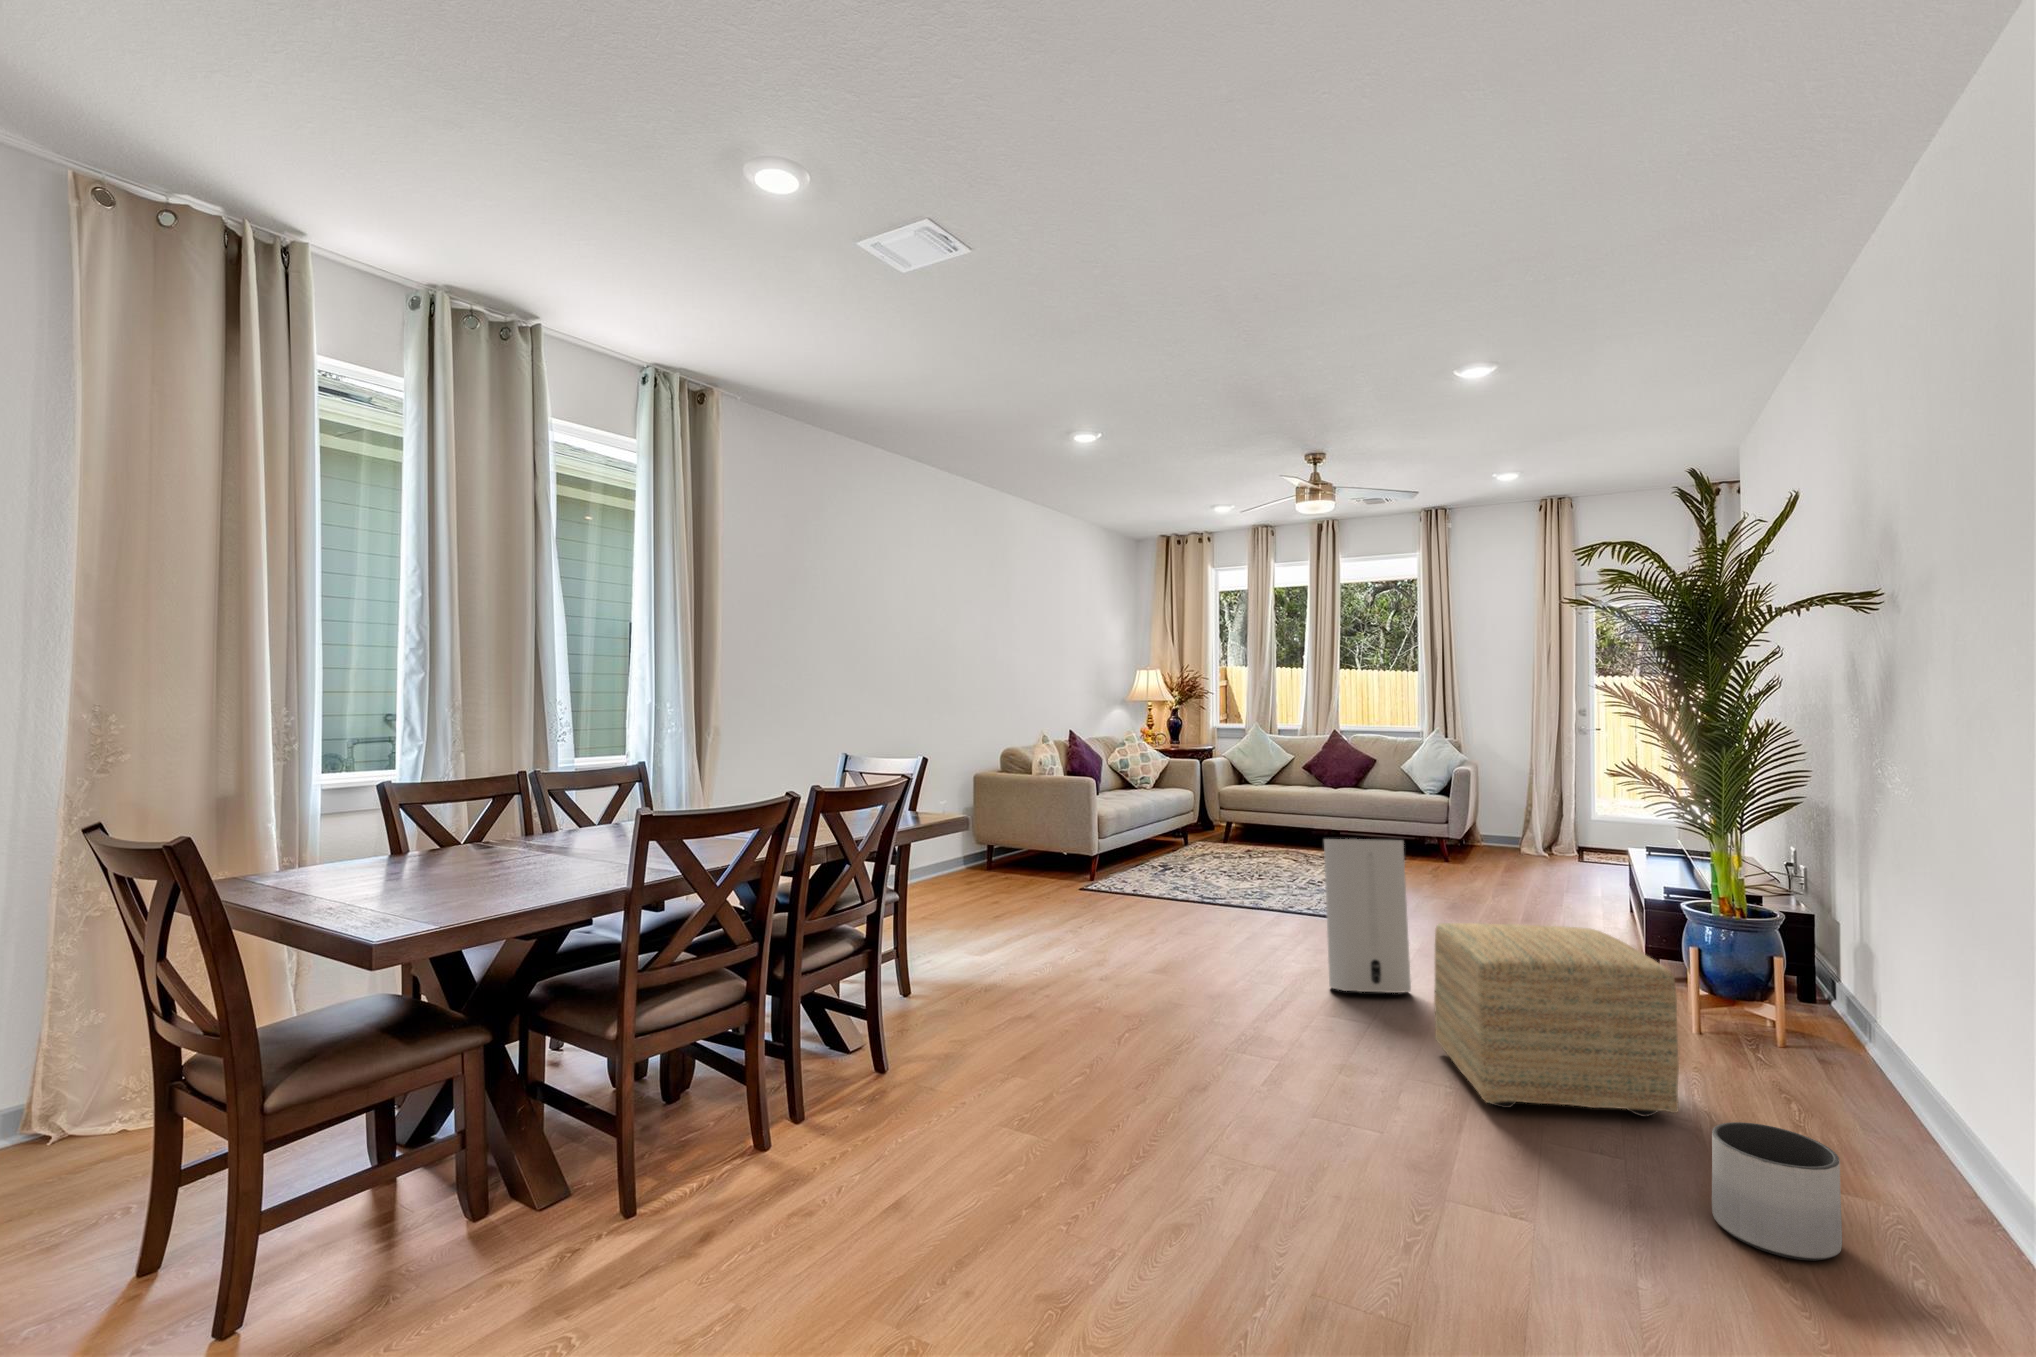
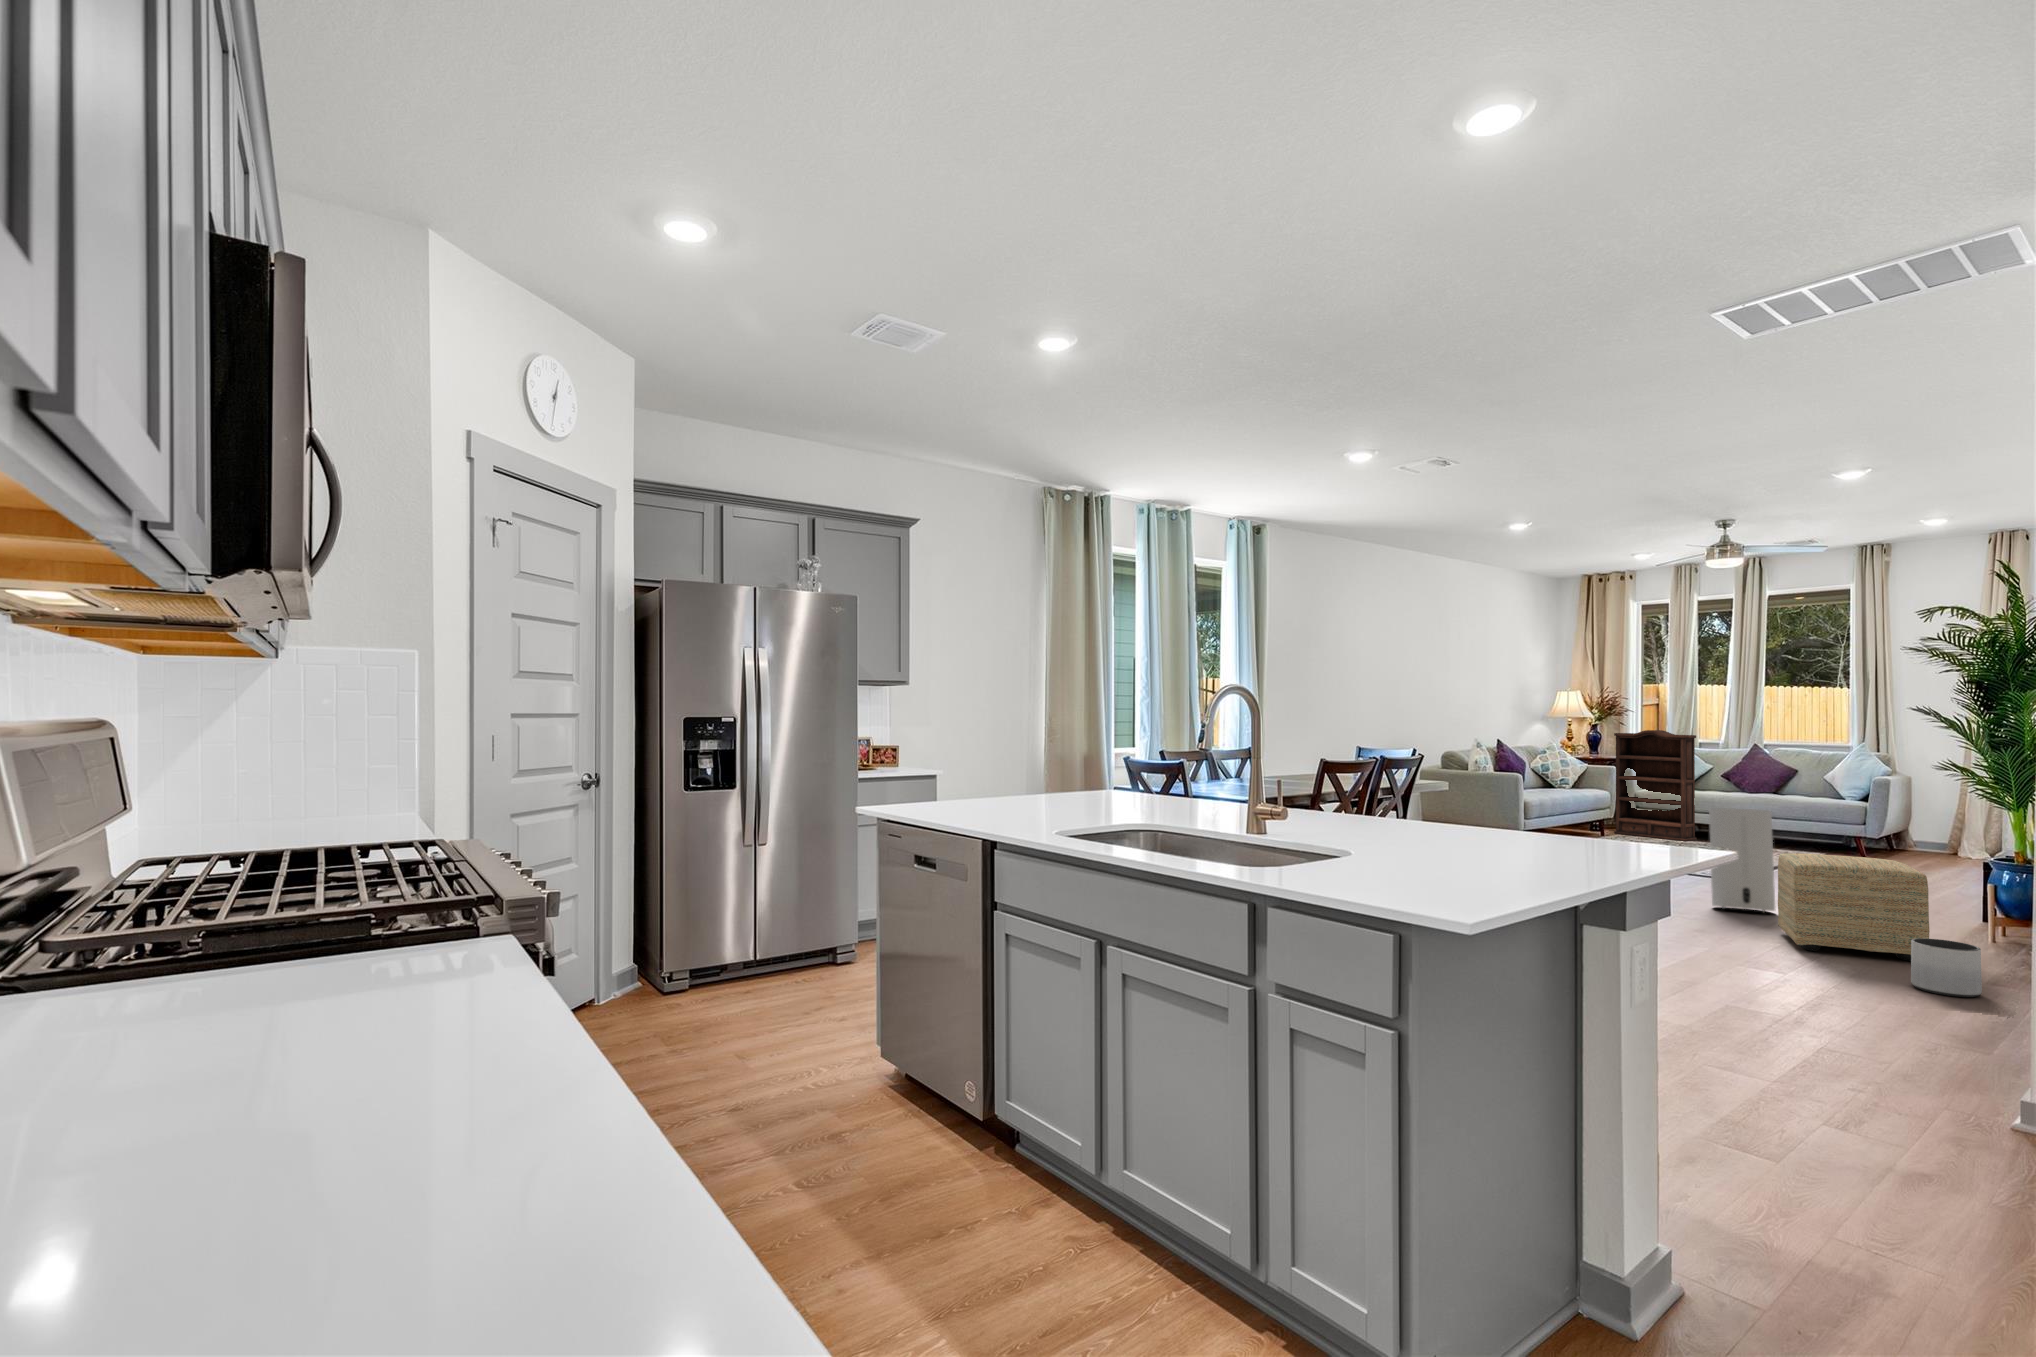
bookshelf: none [1195,716,1279,846] -> present [1614,730,1697,841]

